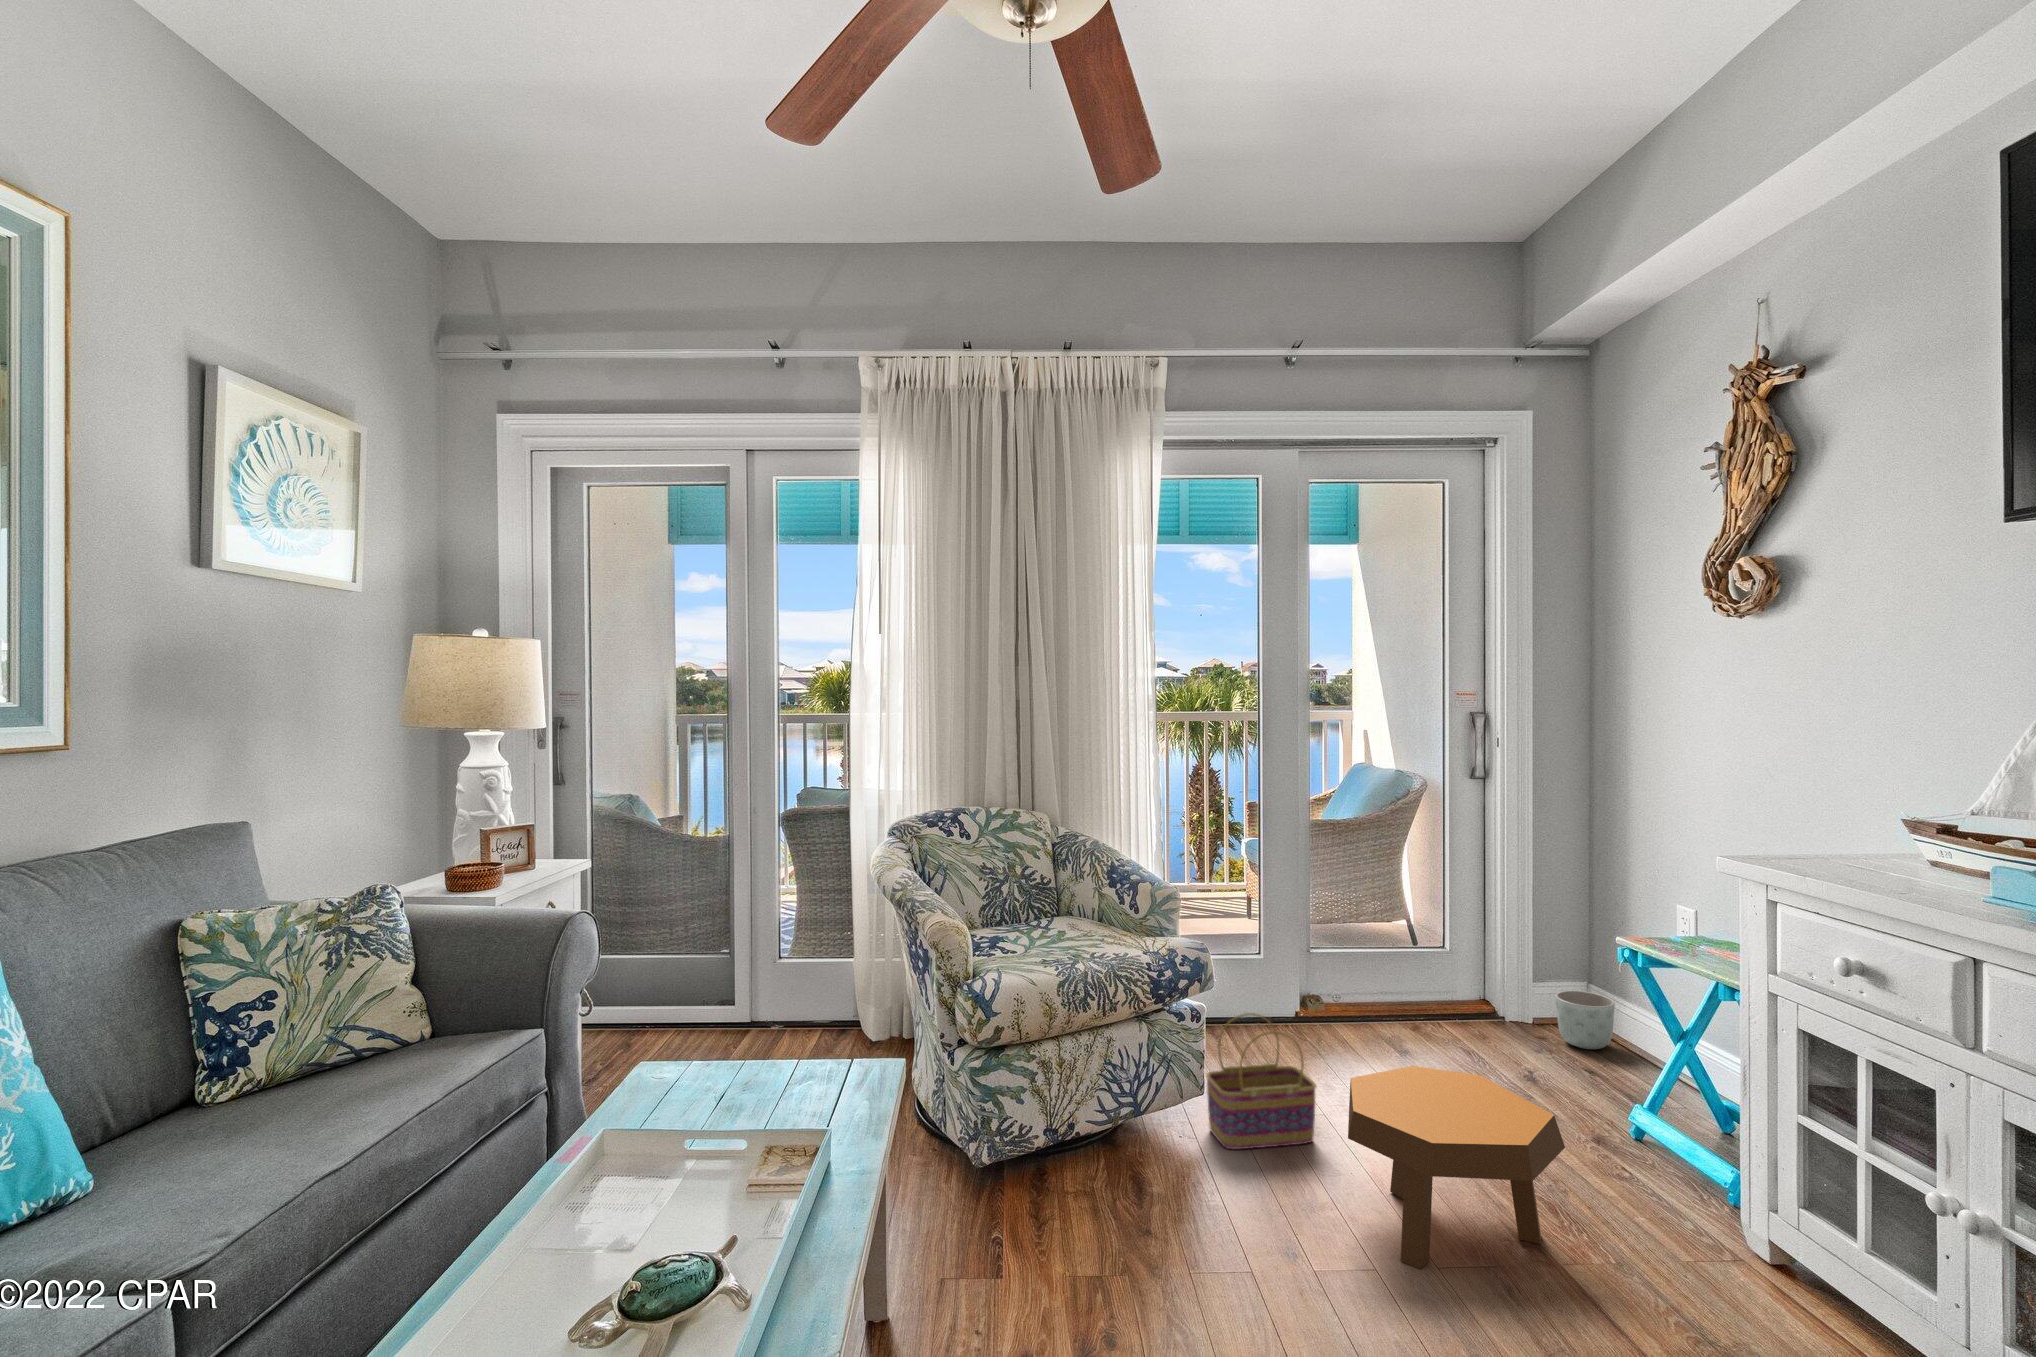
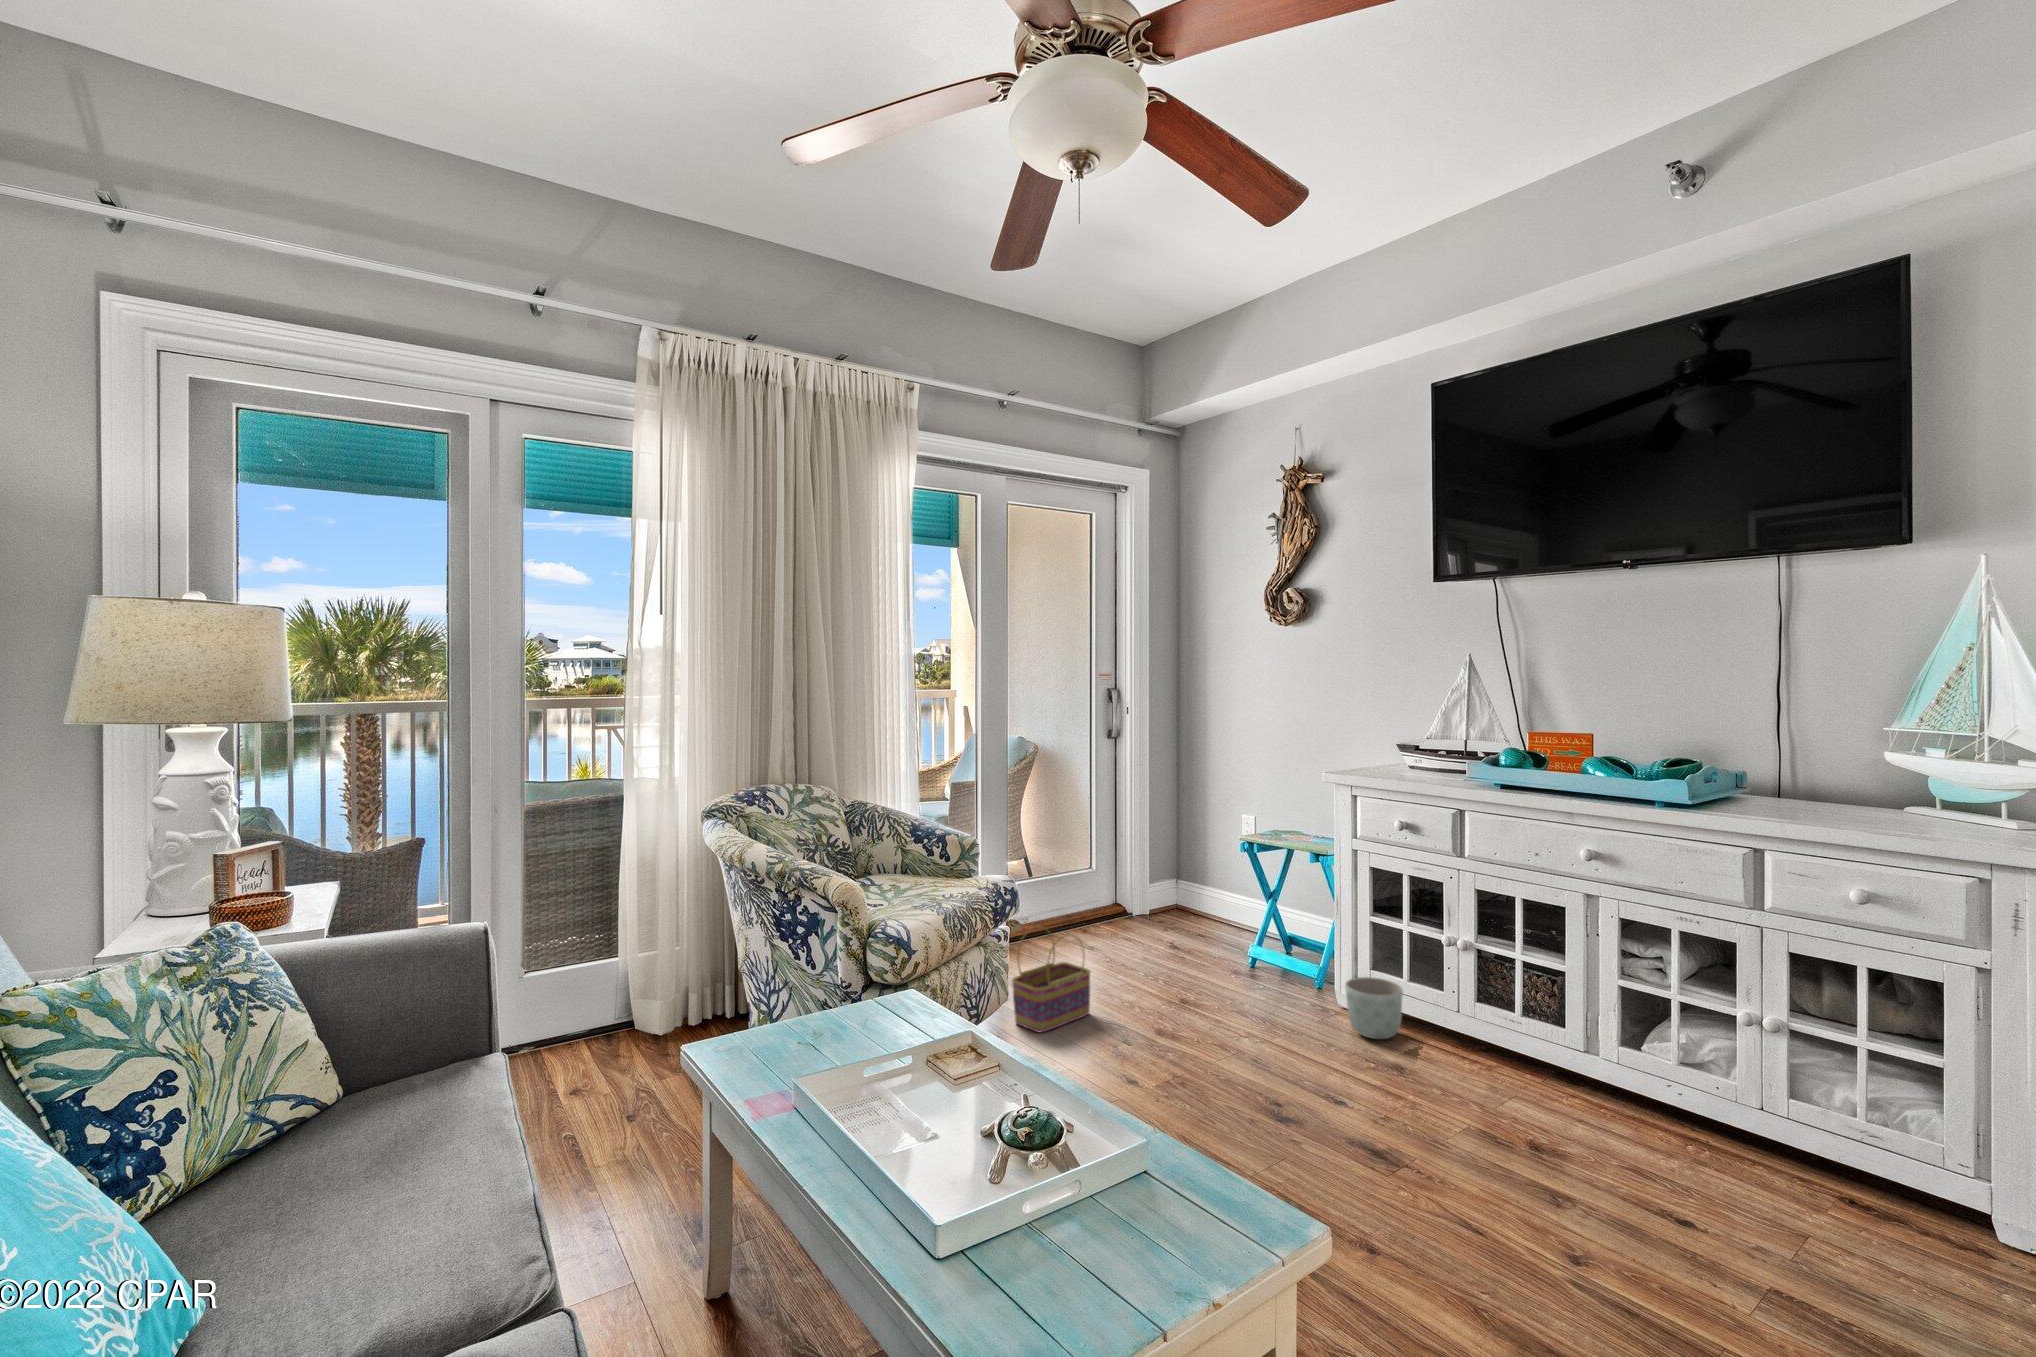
planter: present [1556,991,1615,1049] -> present [1345,977,1403,1039]
footstool: present [1348,1066,1565,1269] -> none [1137,936,1281,1069]

